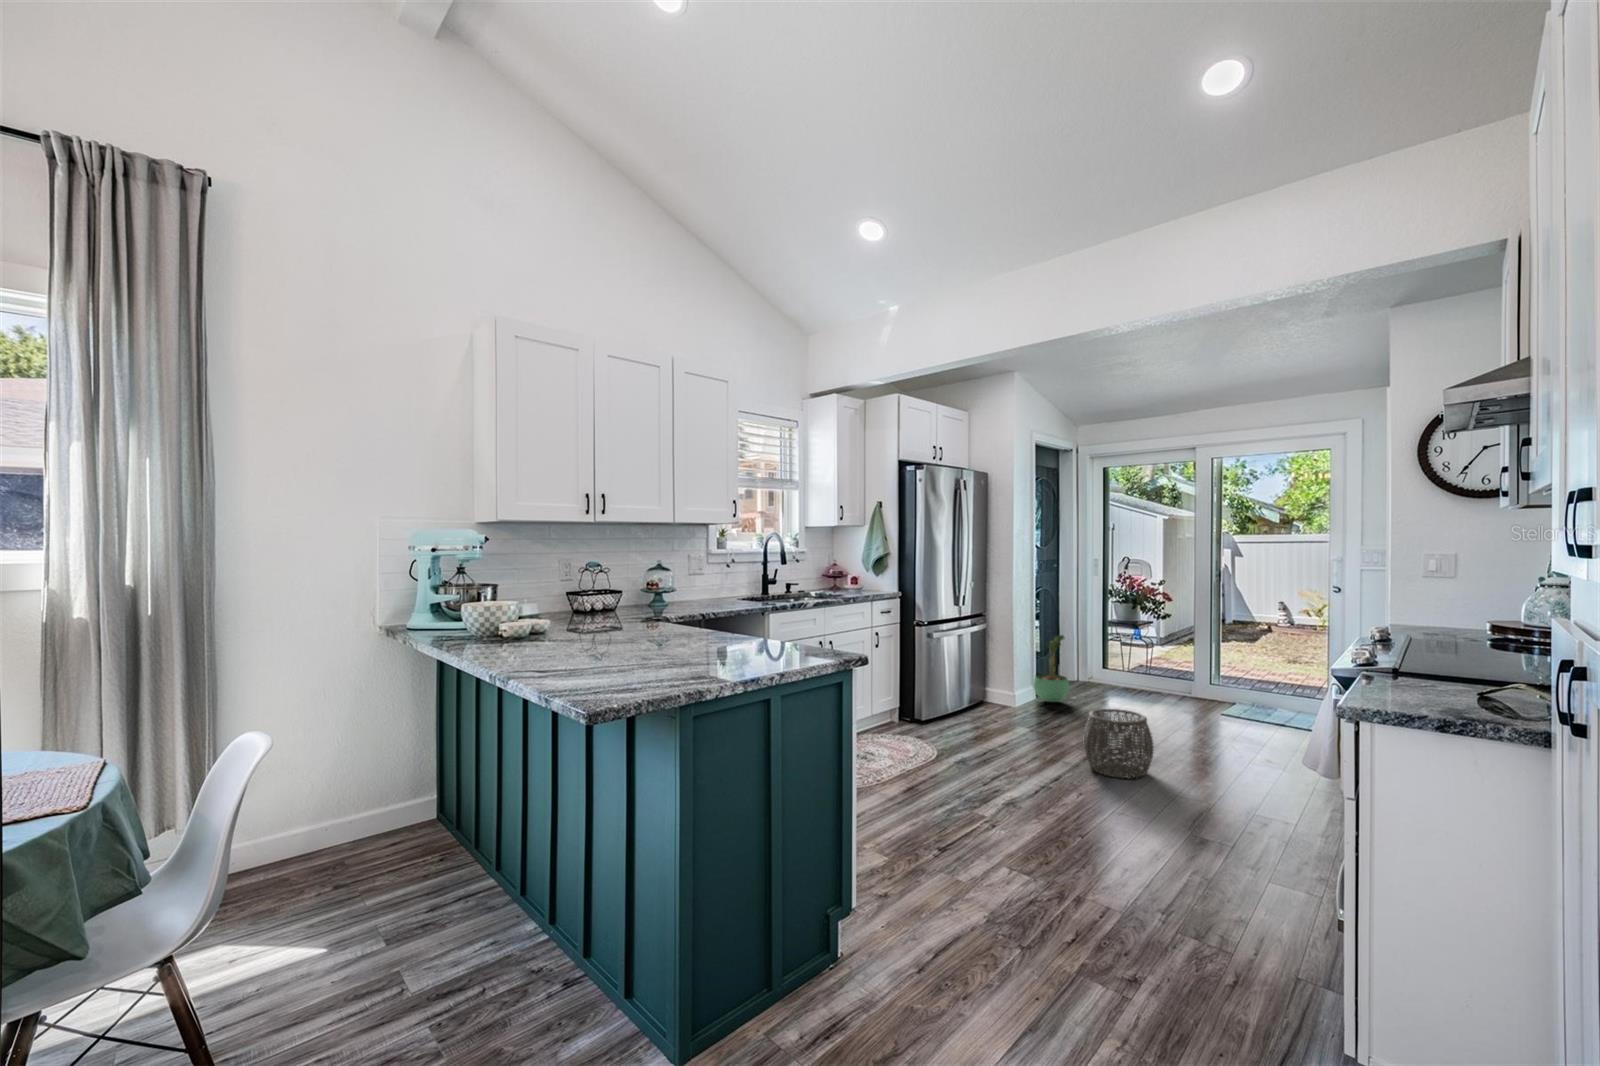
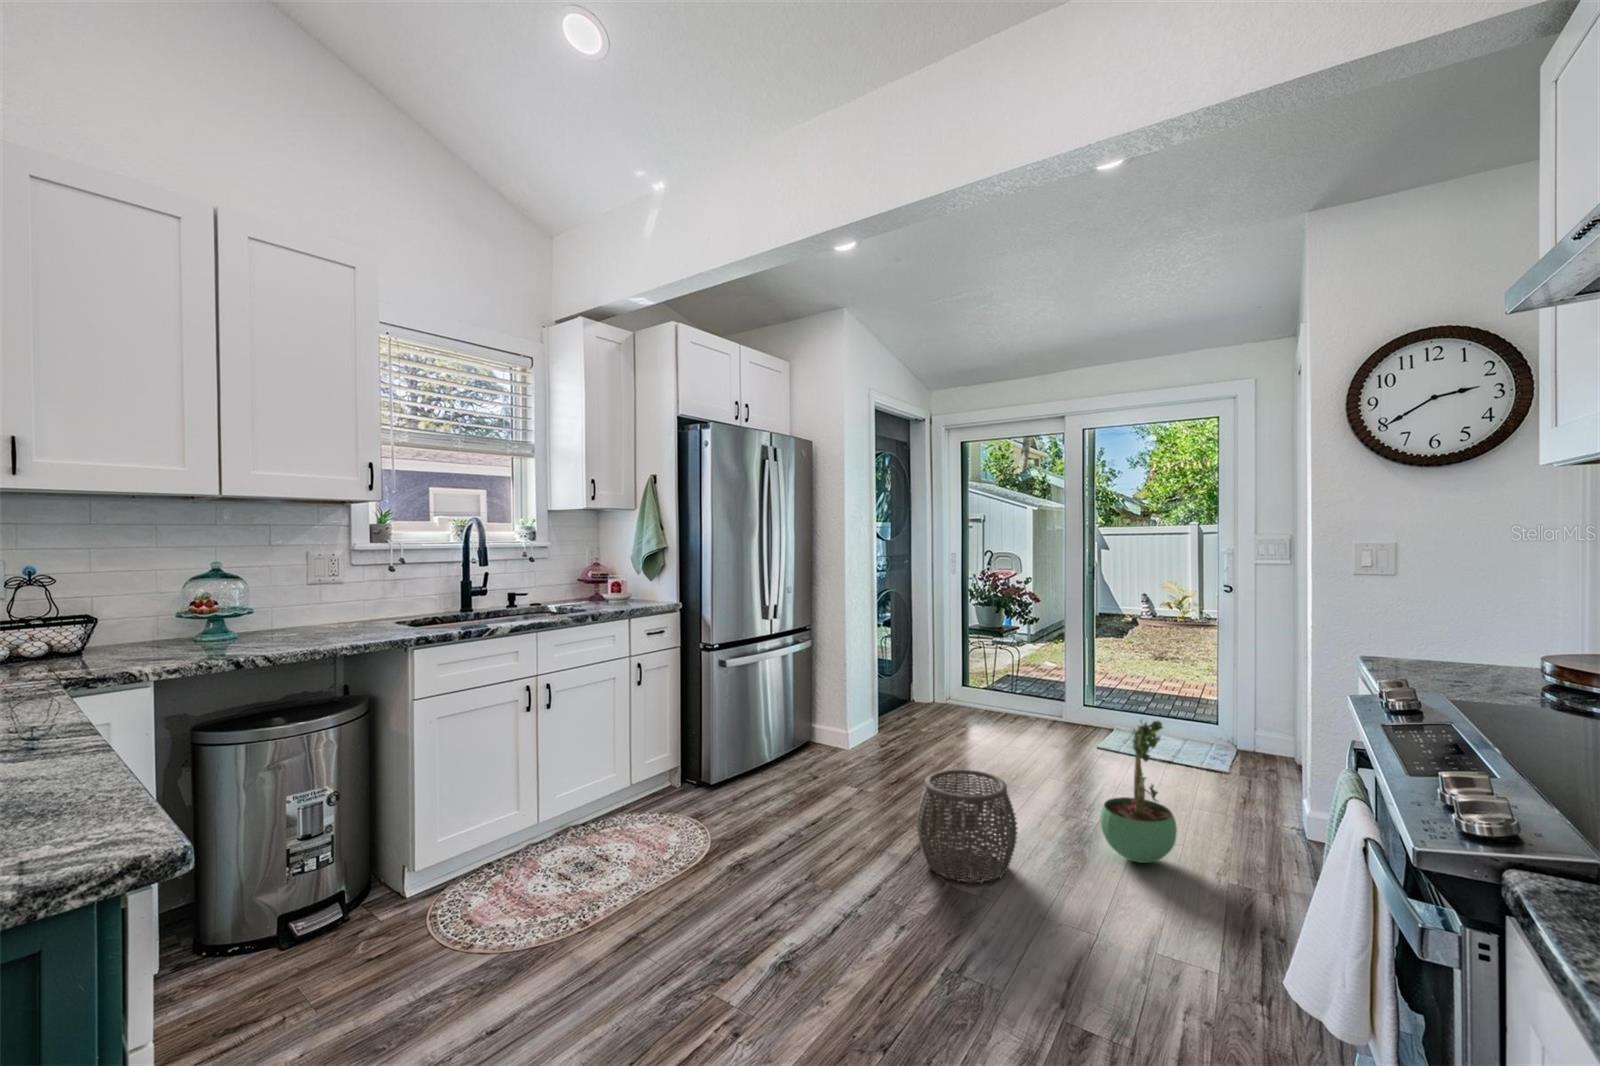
potted plant: present [1033,635,1069,702] -> present [1100,720,1177,863]

